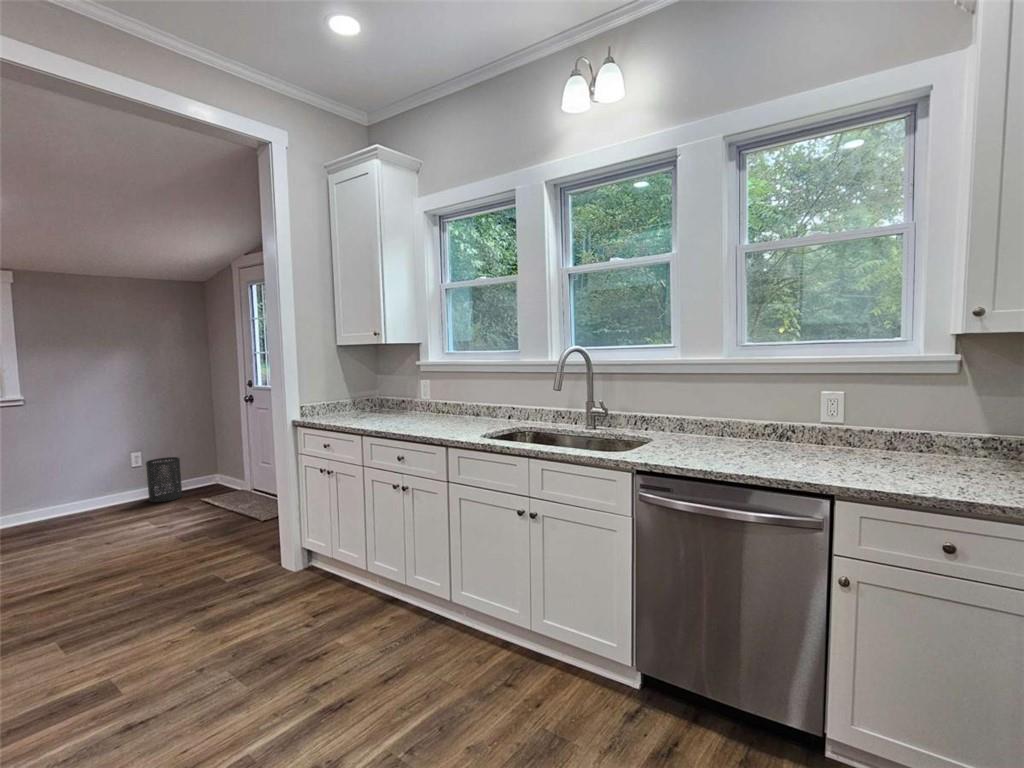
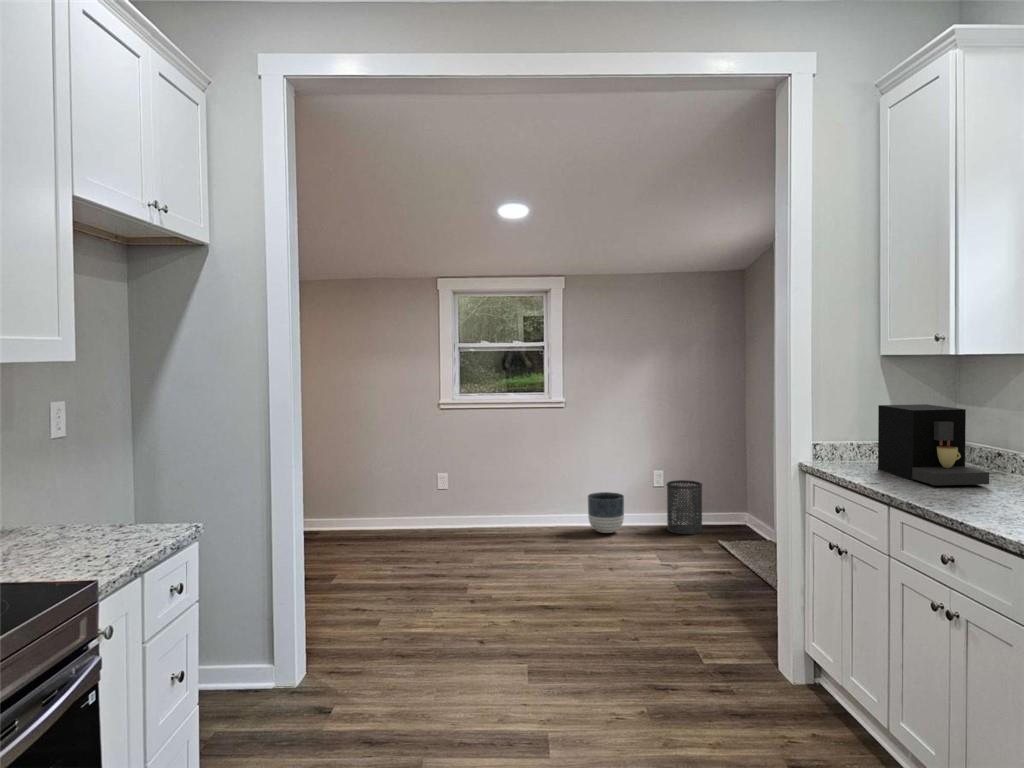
coffee maker: none [341,376,406,421] -> present [878,404,989,485]
planter: none [61,480,104,518] -> present [588,492,624,533]

